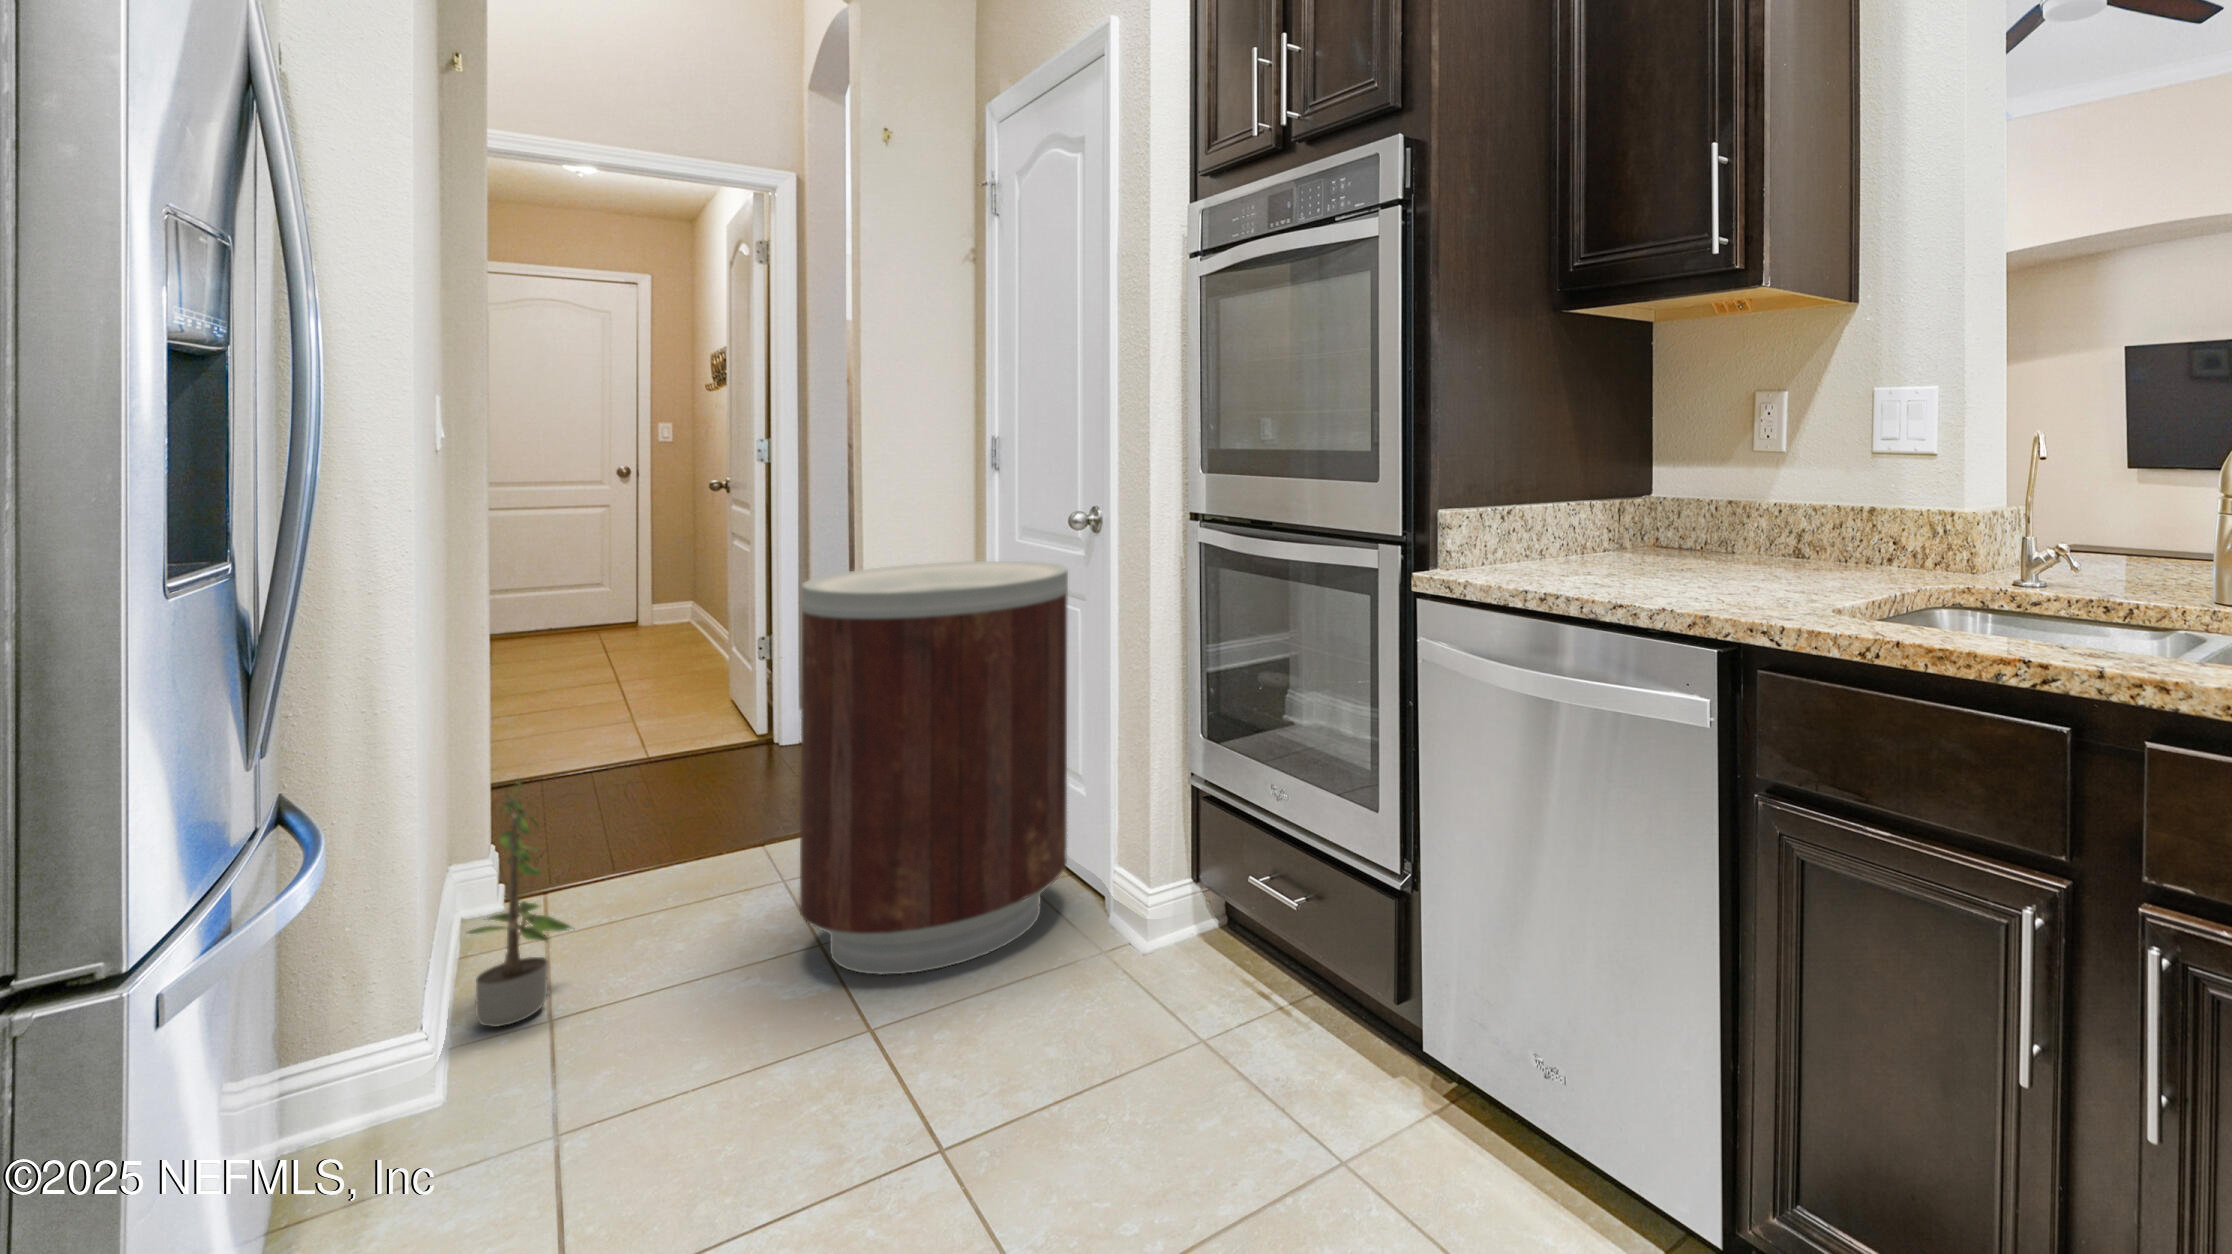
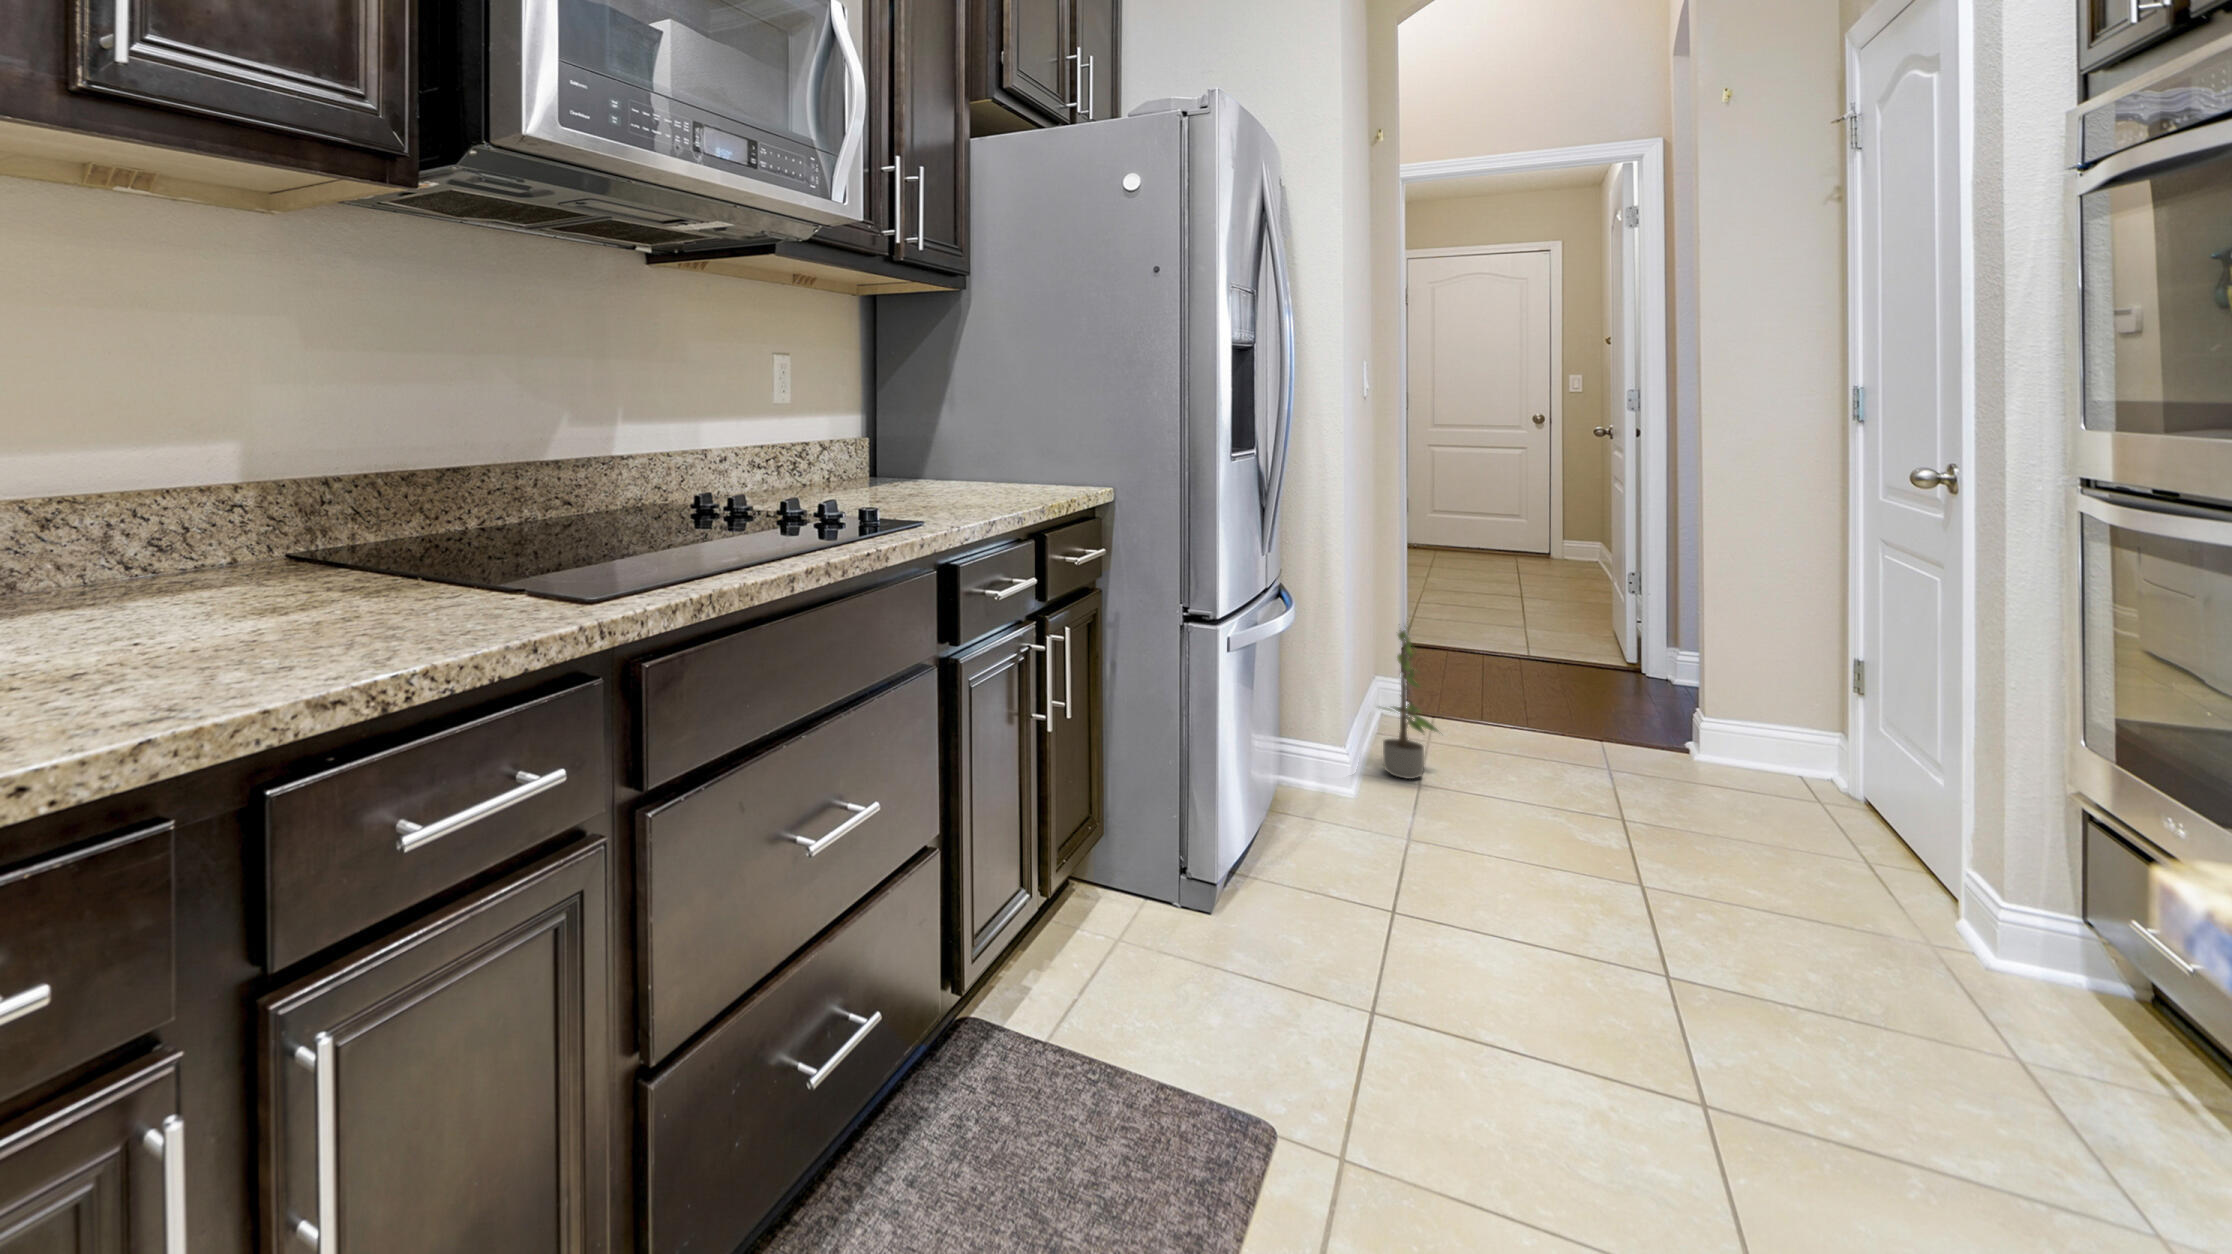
trash can: present [799,561,1068,974] -> none [1602,509,1912,892]

